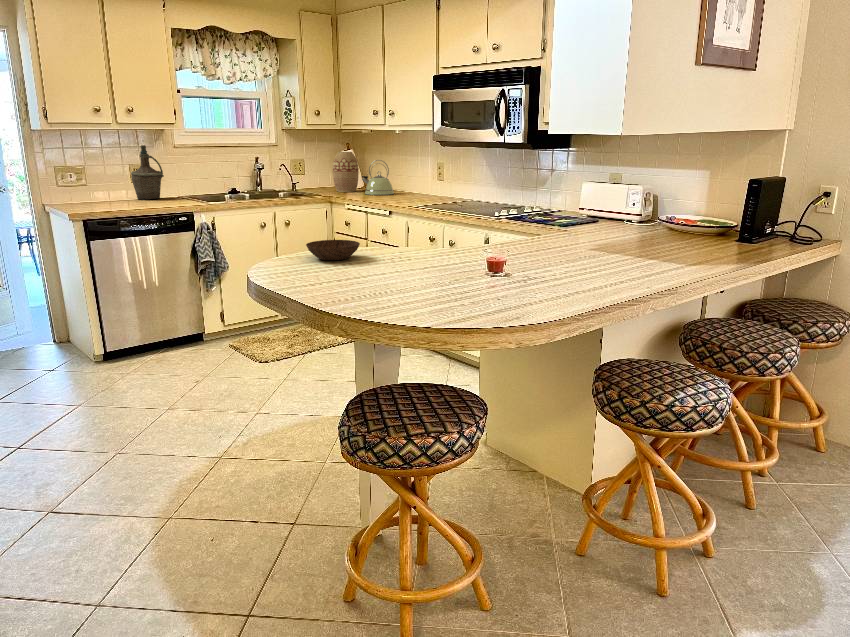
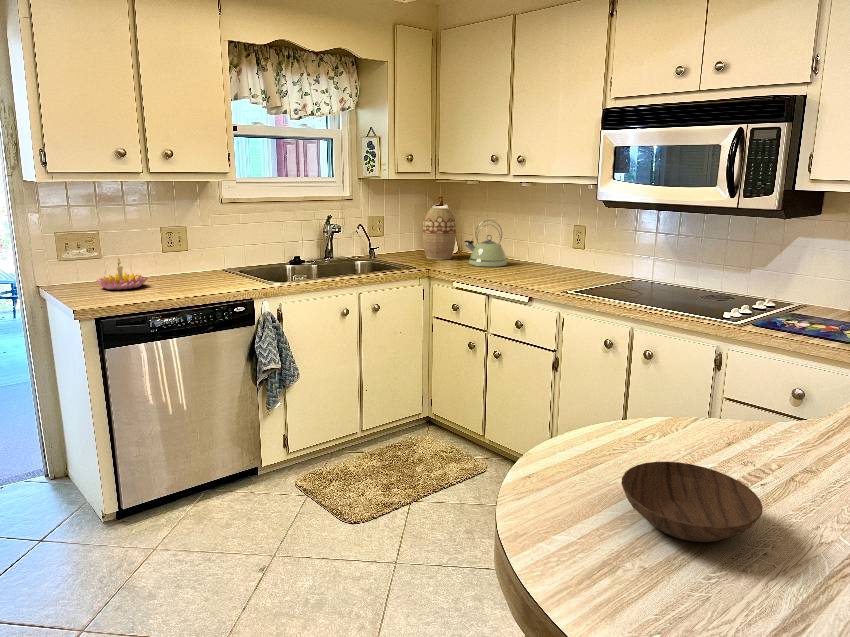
bottle: present [131,145,164,200] -> none [164,201,209,276]
candle holder: none [83,182,119,205] -> present [97,258,148,290]

